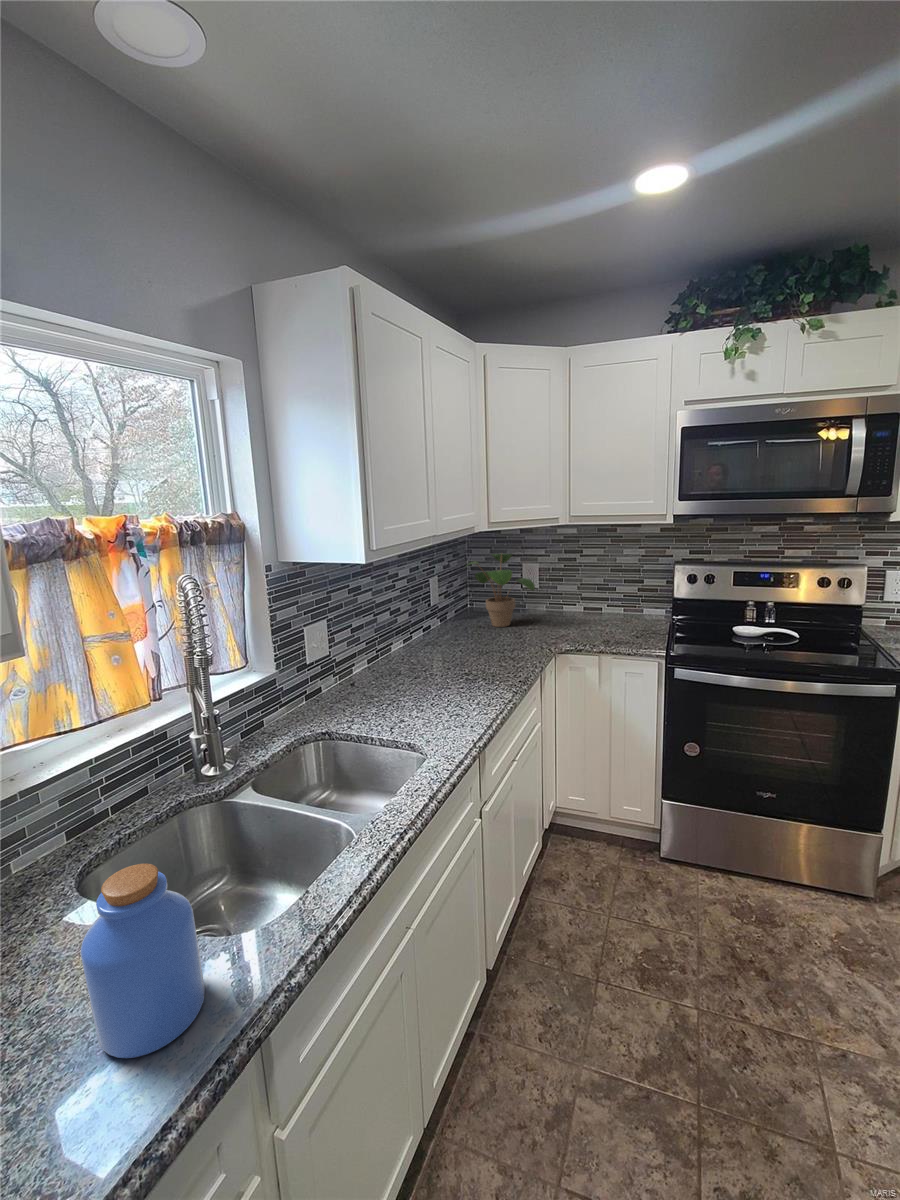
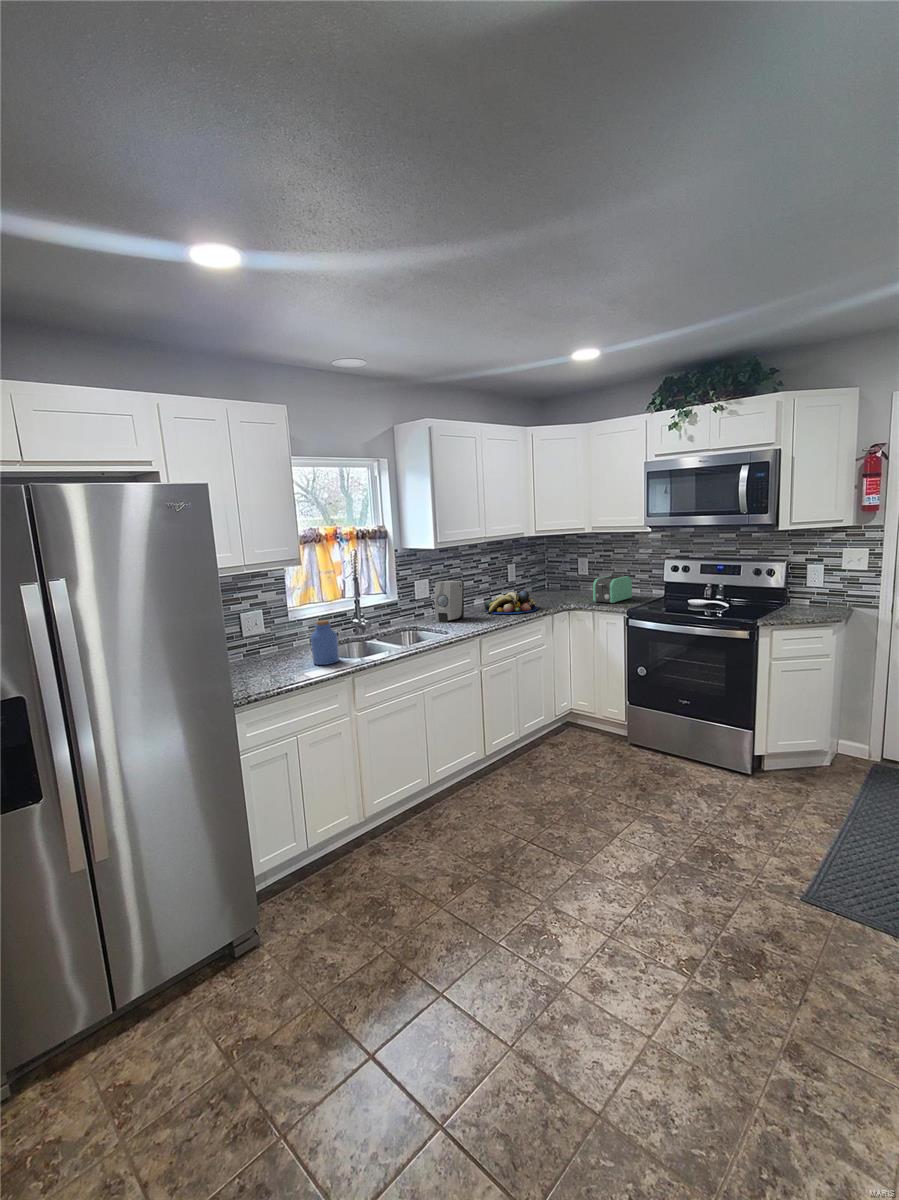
potted plant: present [468,554,535,627] -> none [529,550,572,597]
toaster: none [583,591,626,637] -> present [593,576,632,603]
soap dispenser: none [358,623,409,711] -> present [434,581,464,622]
fruit bowl: none [428,626,521,677] -> present [485,591,538,614]

